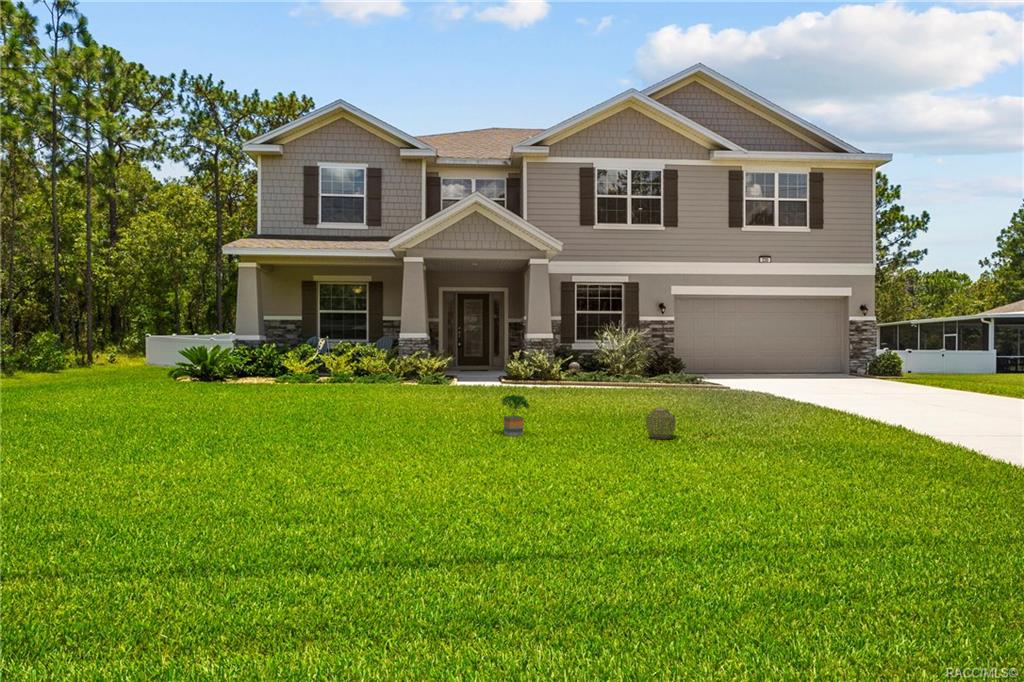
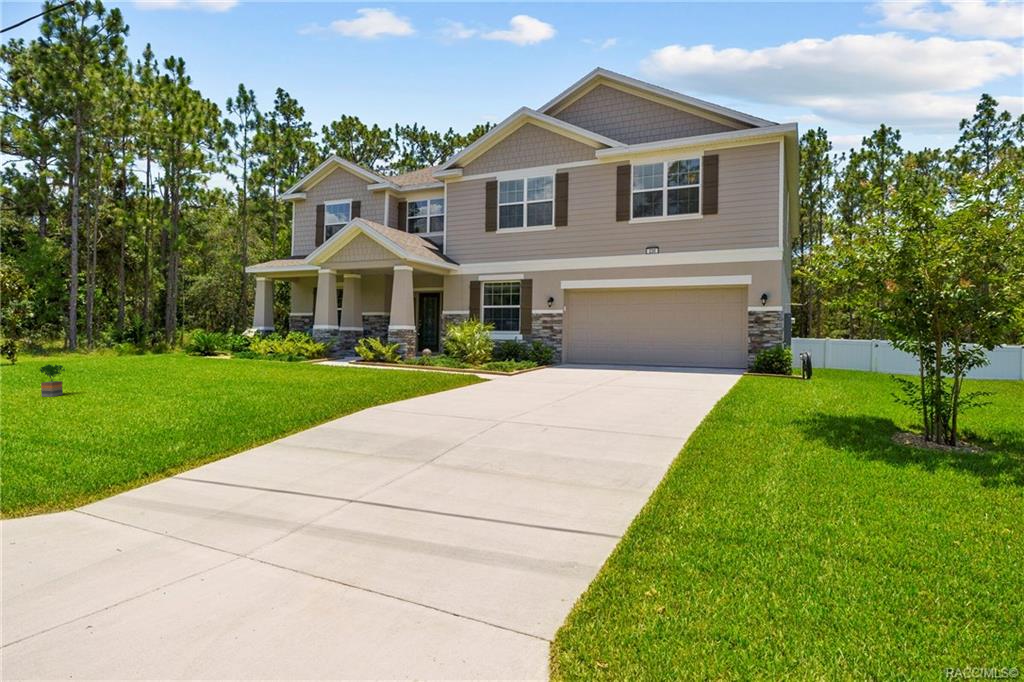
woven basket: present [646,408,675,439] -> none [87,380,117,407]

